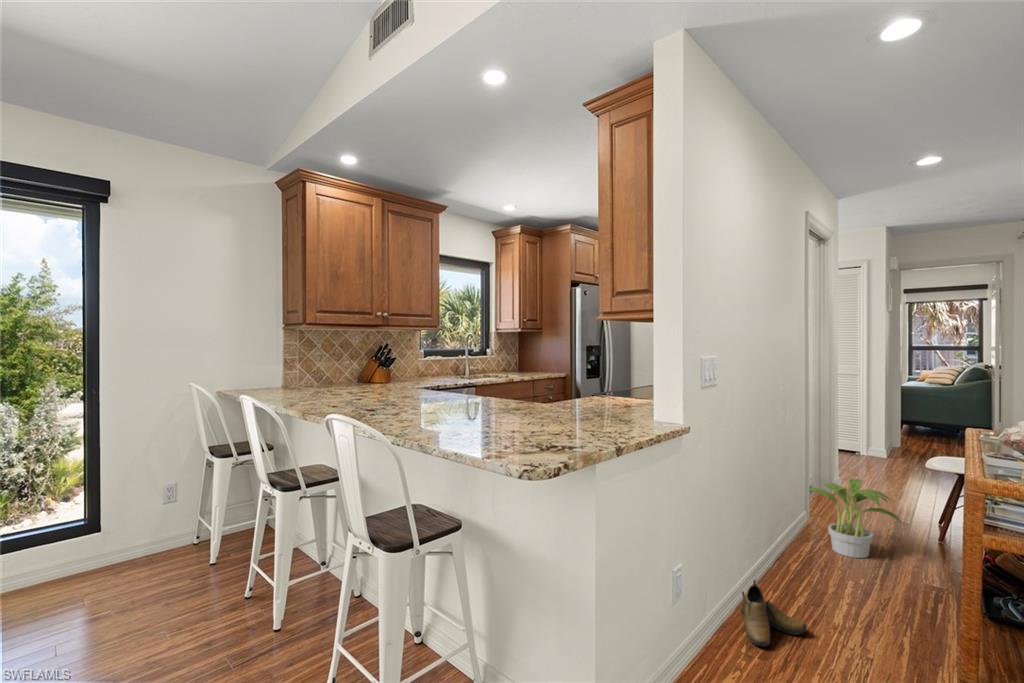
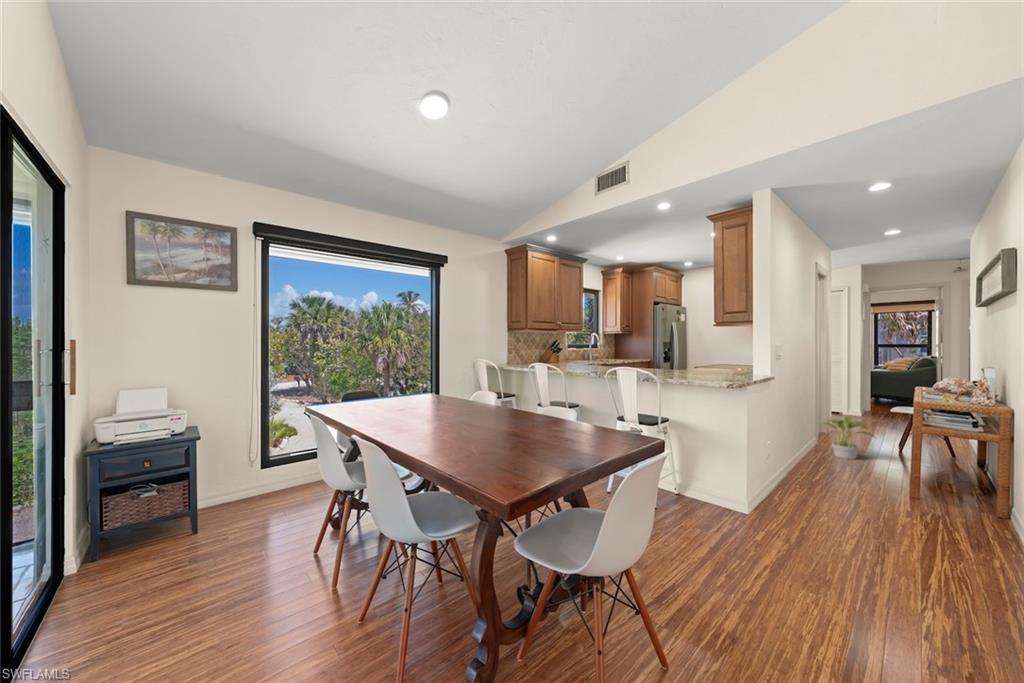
shoe: present [740,580,807,647] -> none [792,457,829,486]

